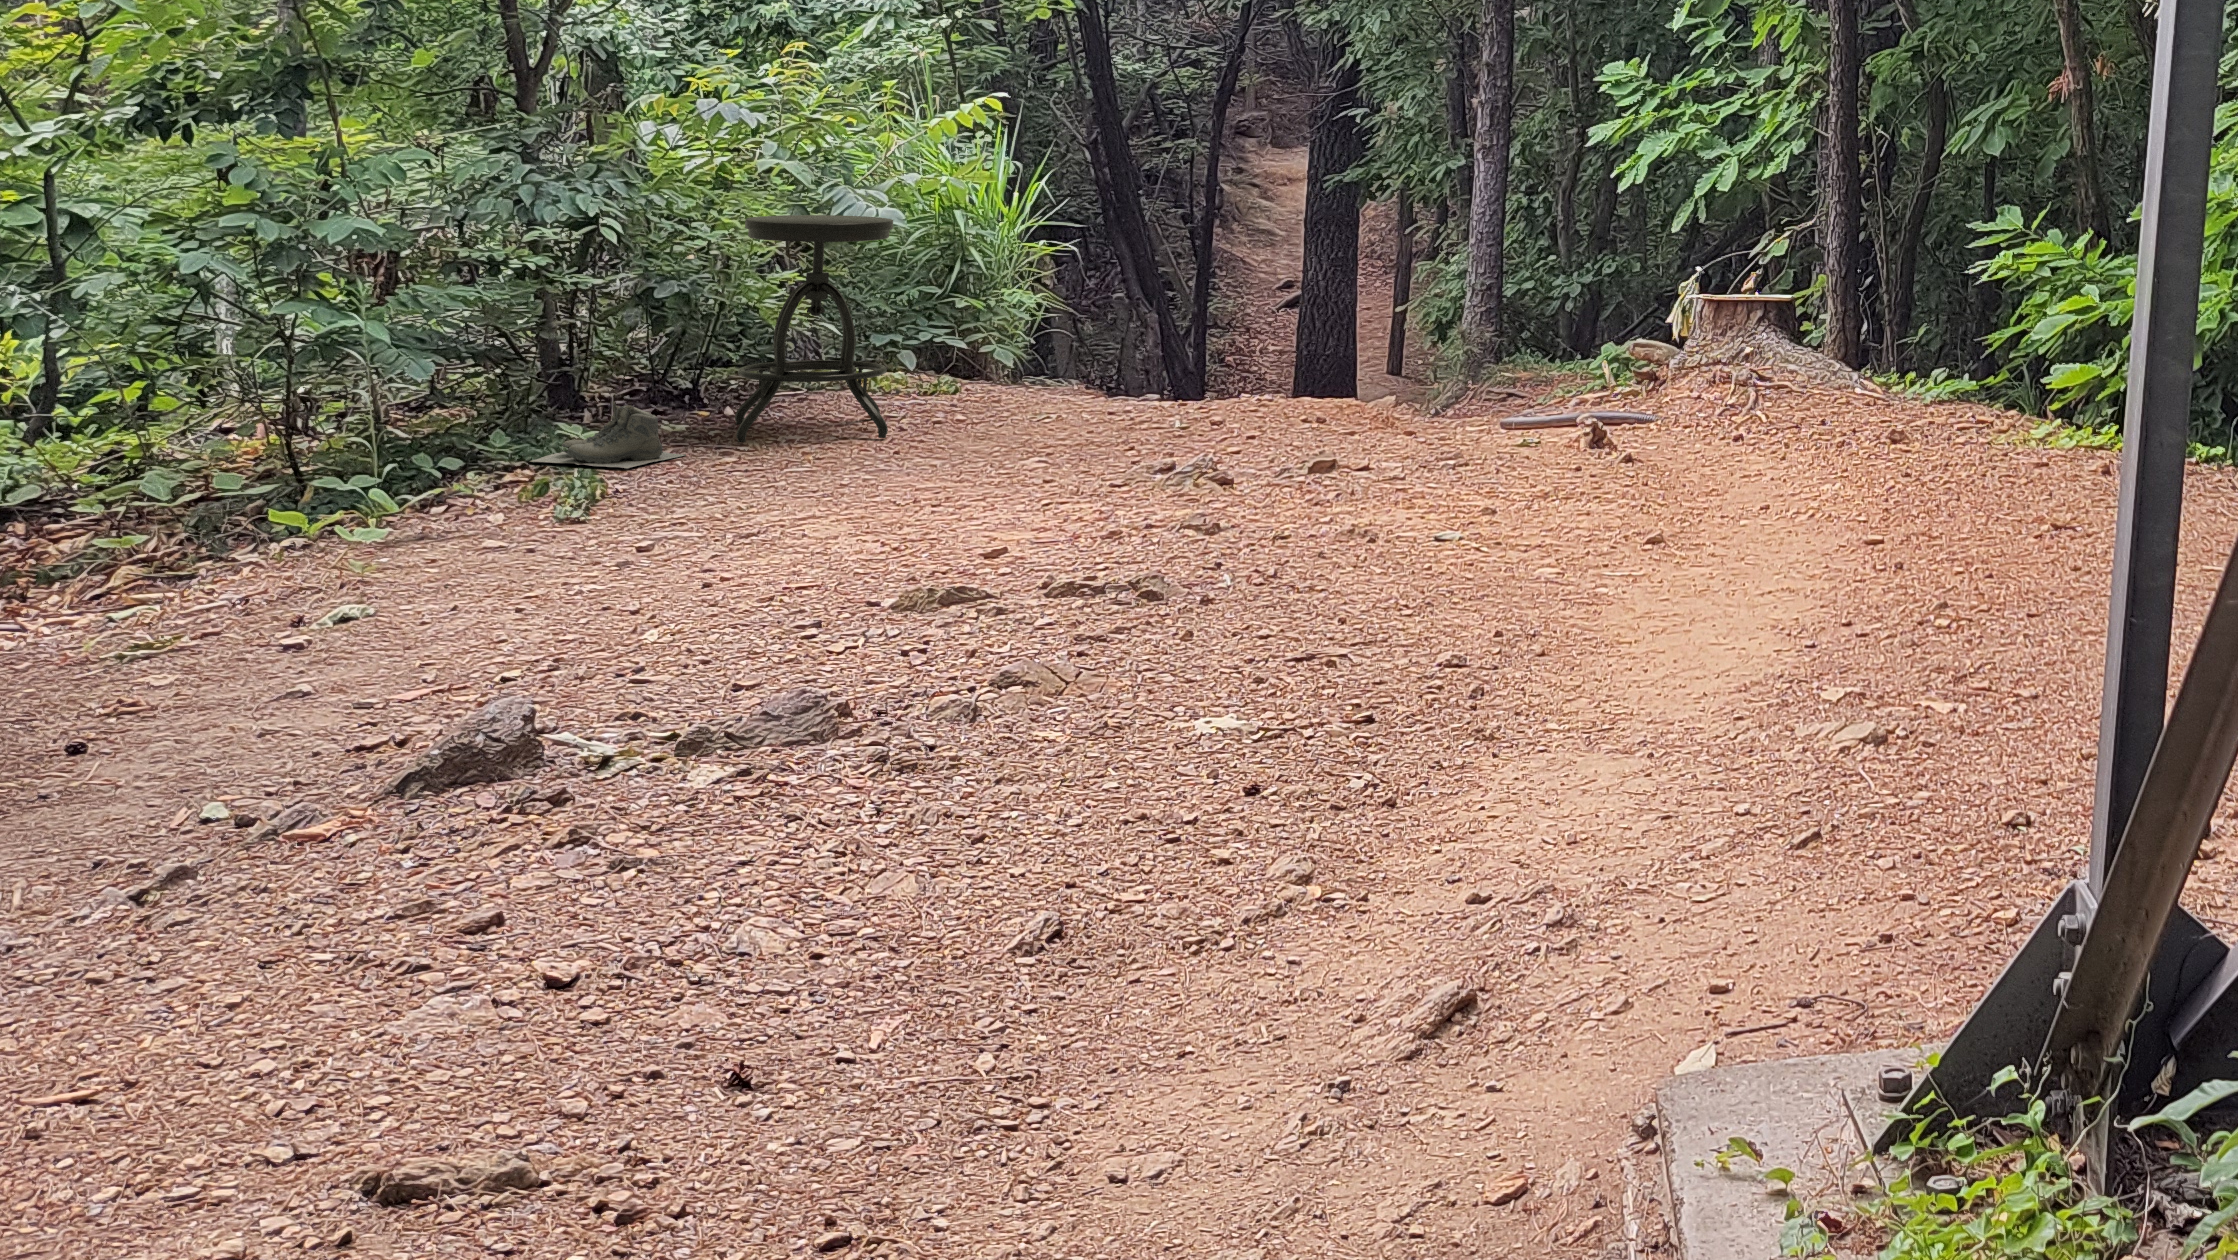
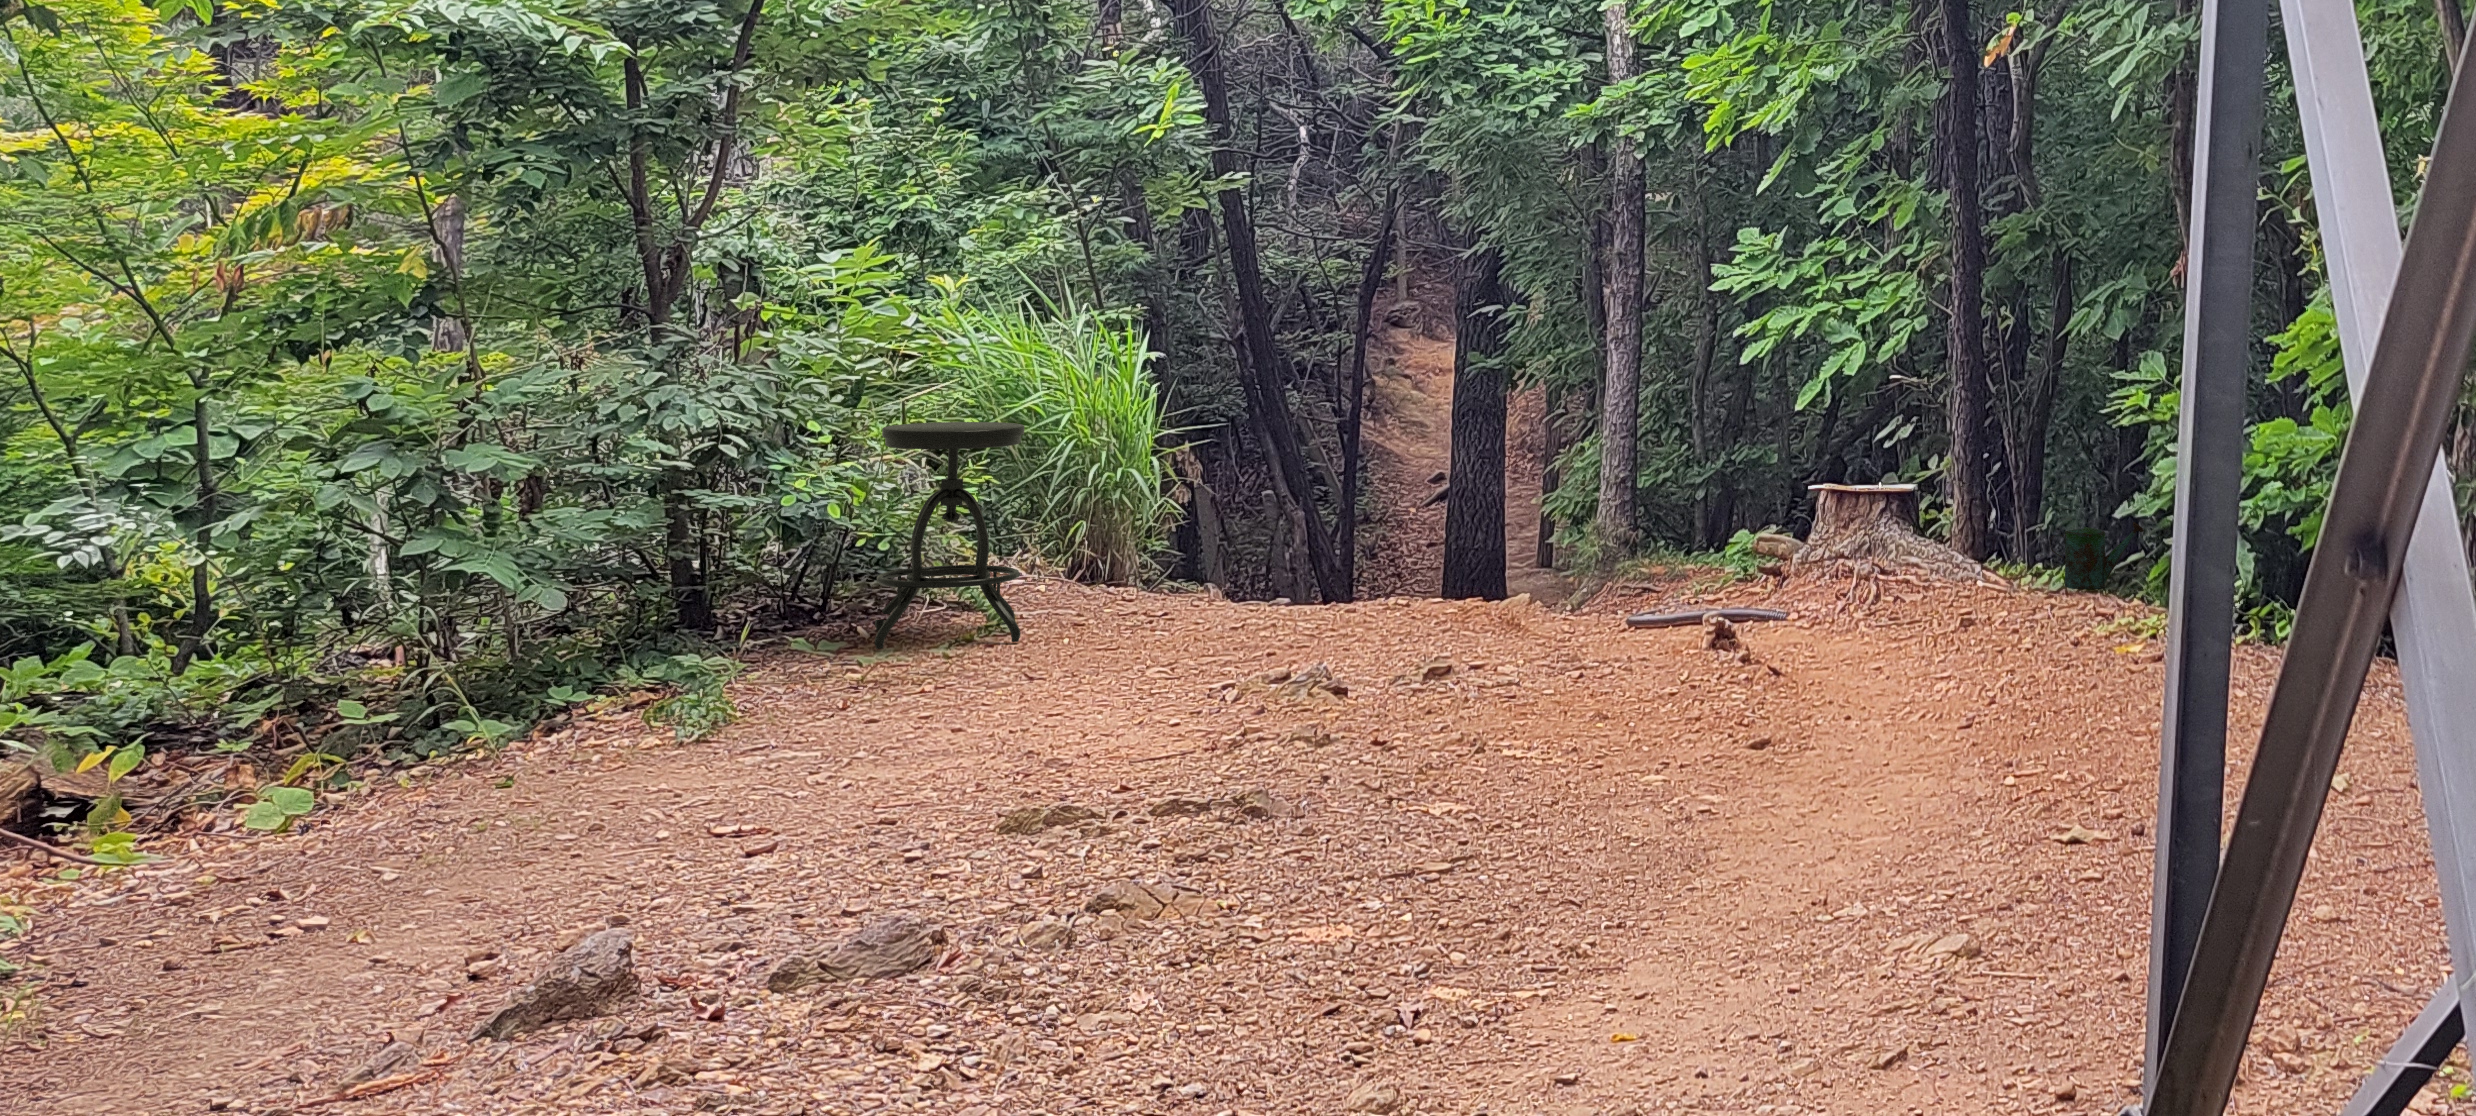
watering can: none [1920,343,2014,408] -> present [2050,522,2144,589]
boots: present [531,401,684,468] -> none [675,611,827,678]

